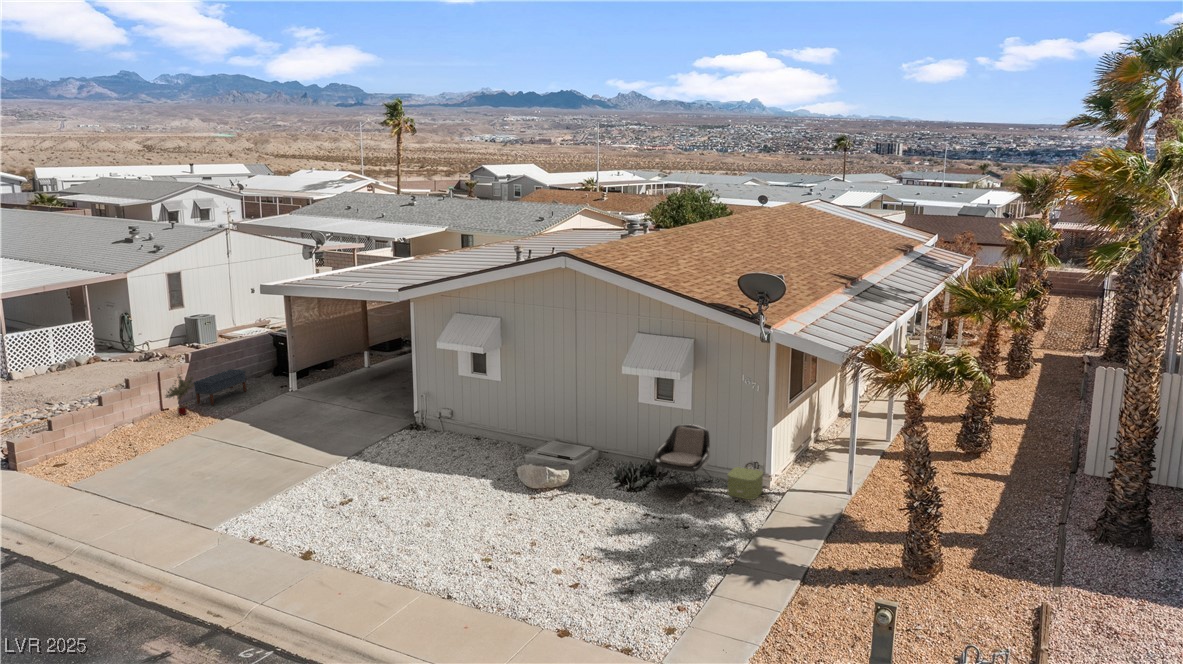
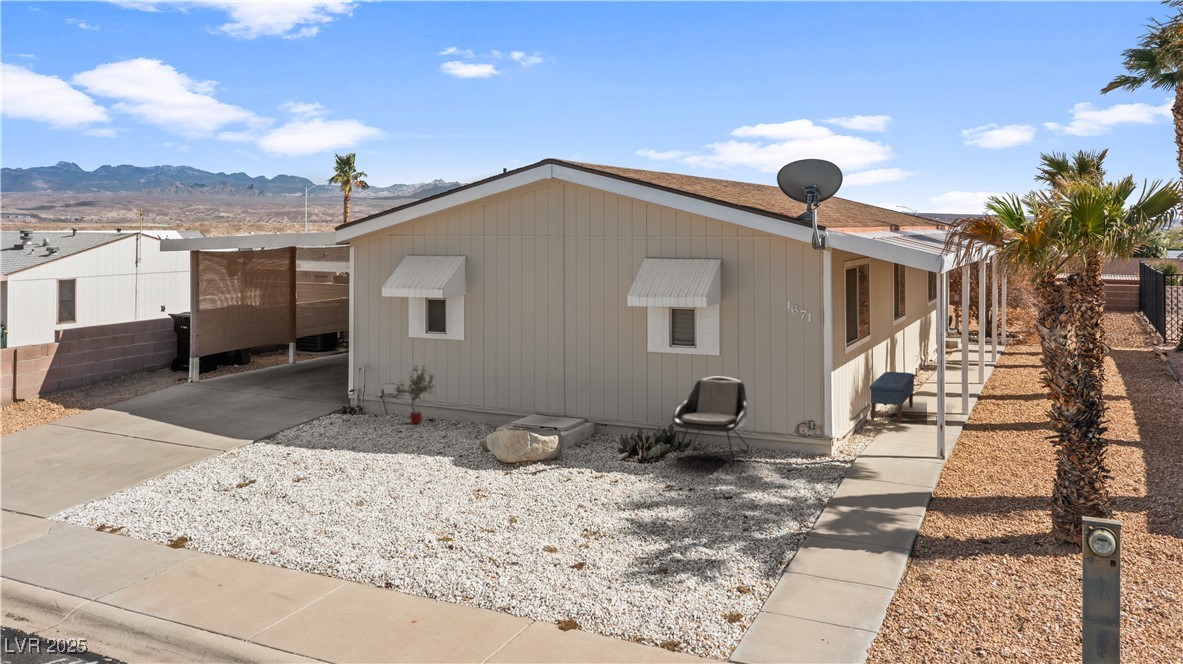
bench: present [194,369,246,405] -> present [870,372,915,423]
potted tree: present [166,374,194,415] -> present [397,366,434,424]
storage box: present [728,467,763,500] -> none [773,429,821,468]

